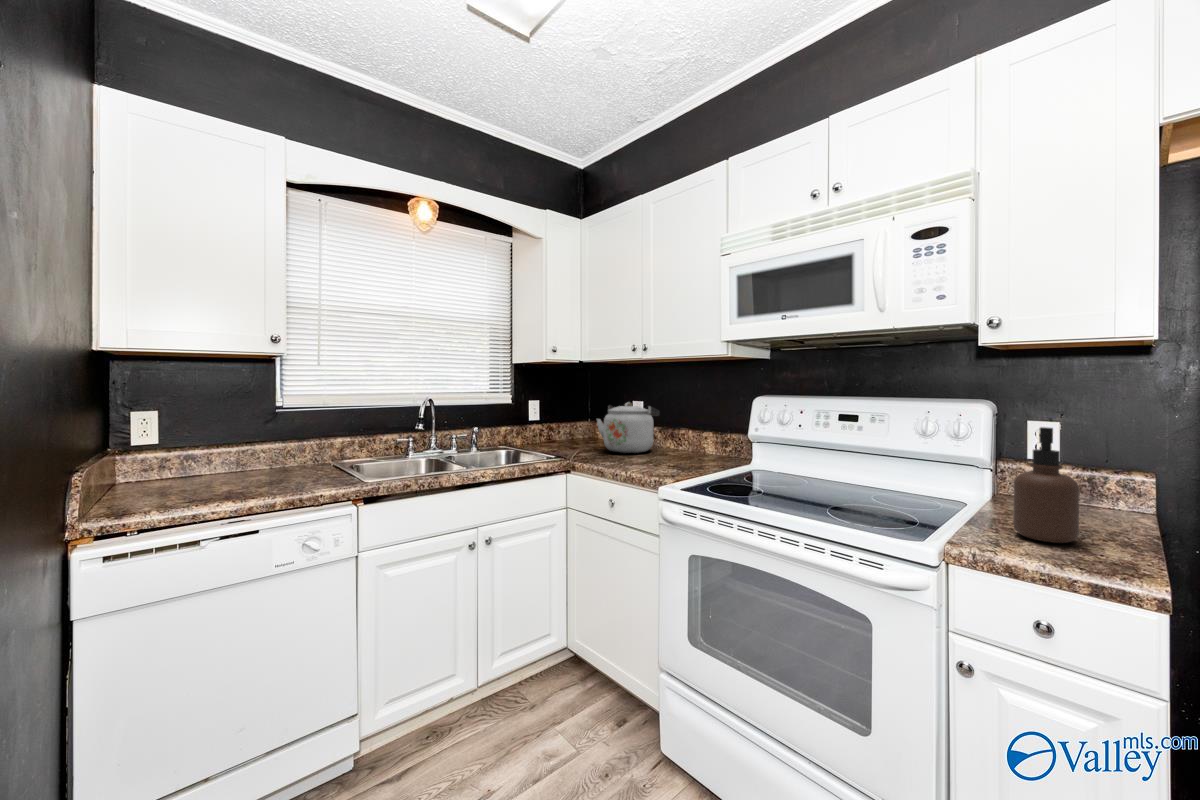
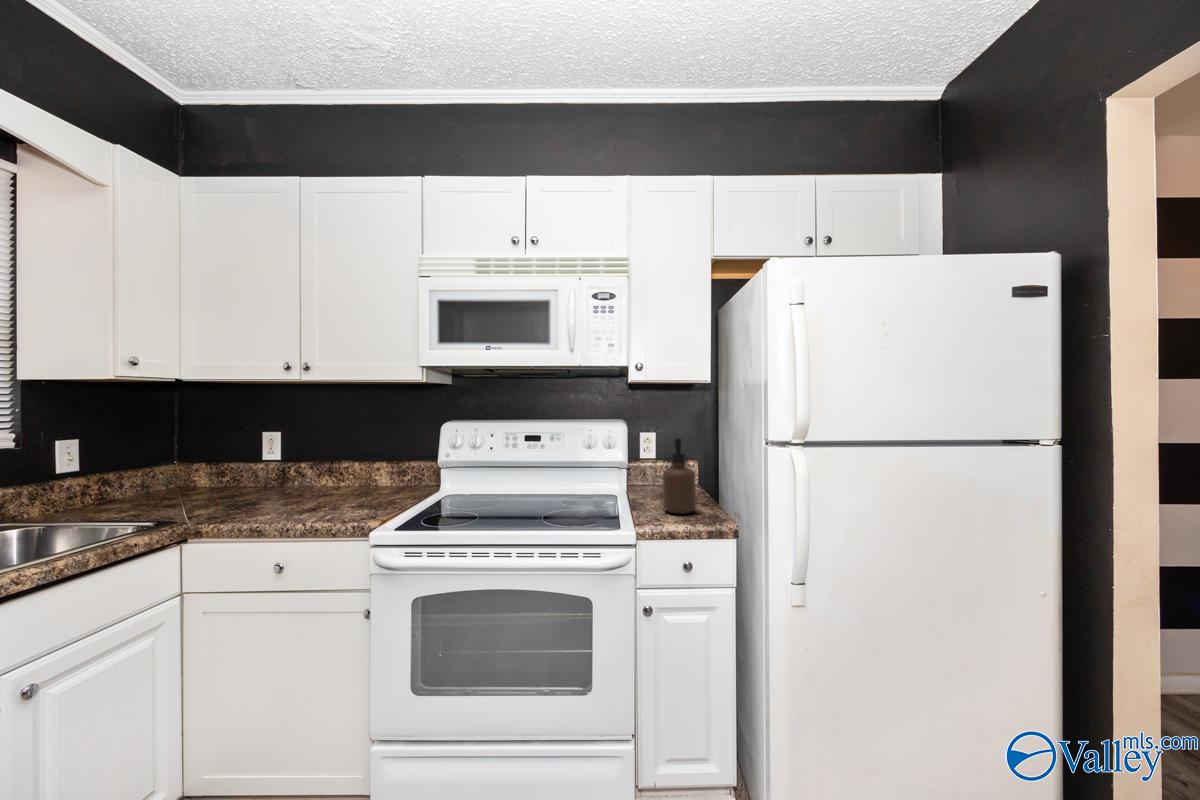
kettle: present [597,402,660,453] -> none [212,435,311,501]

